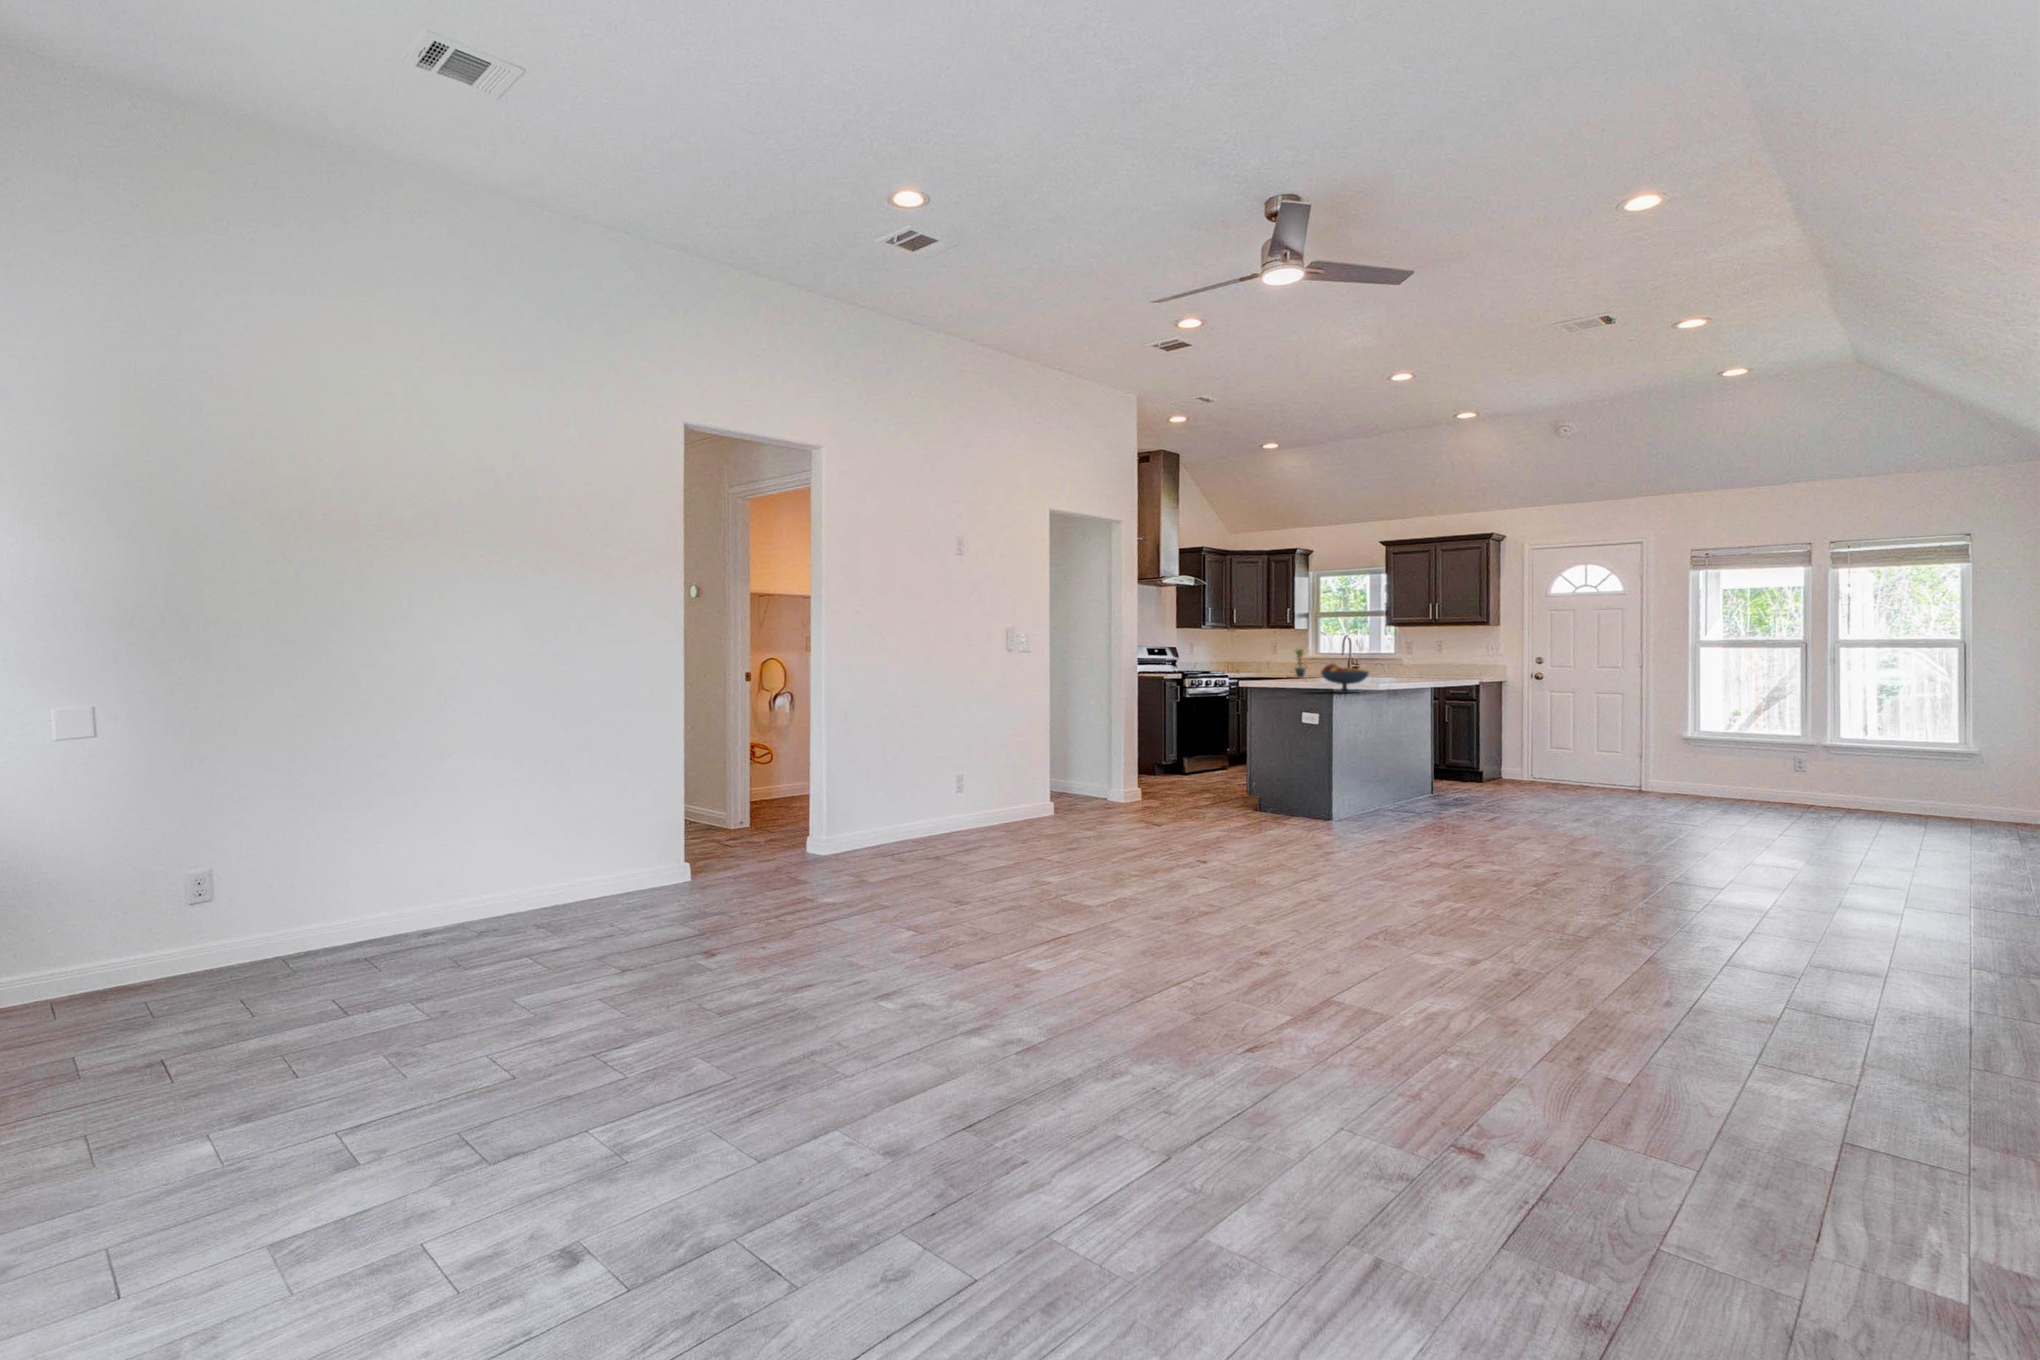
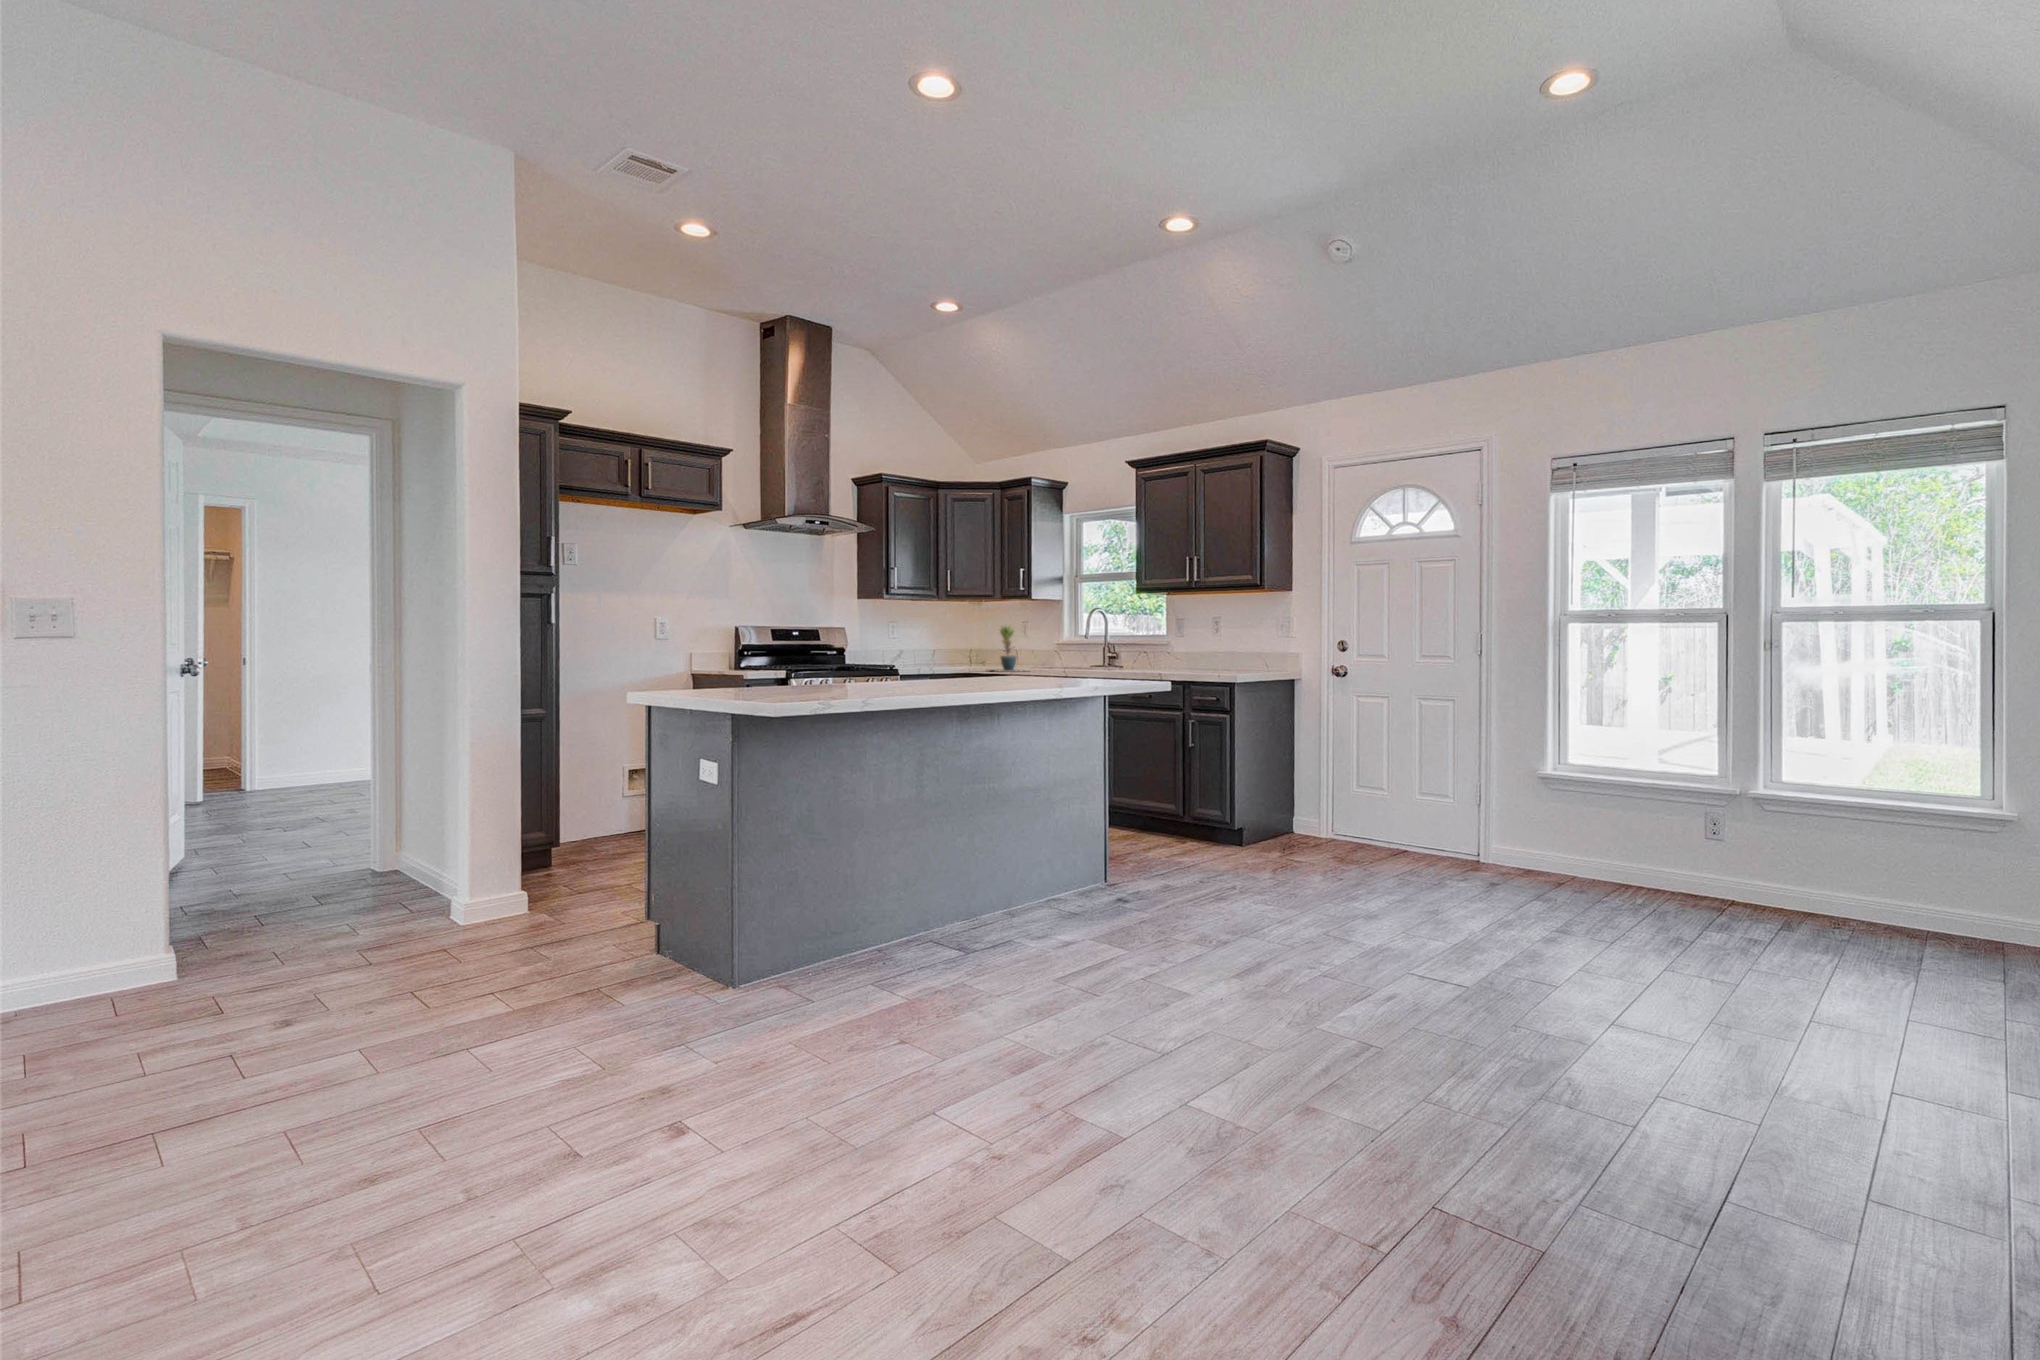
fruit bowl: present [1321,663,1369,693] -> none [745,637,842,697]

